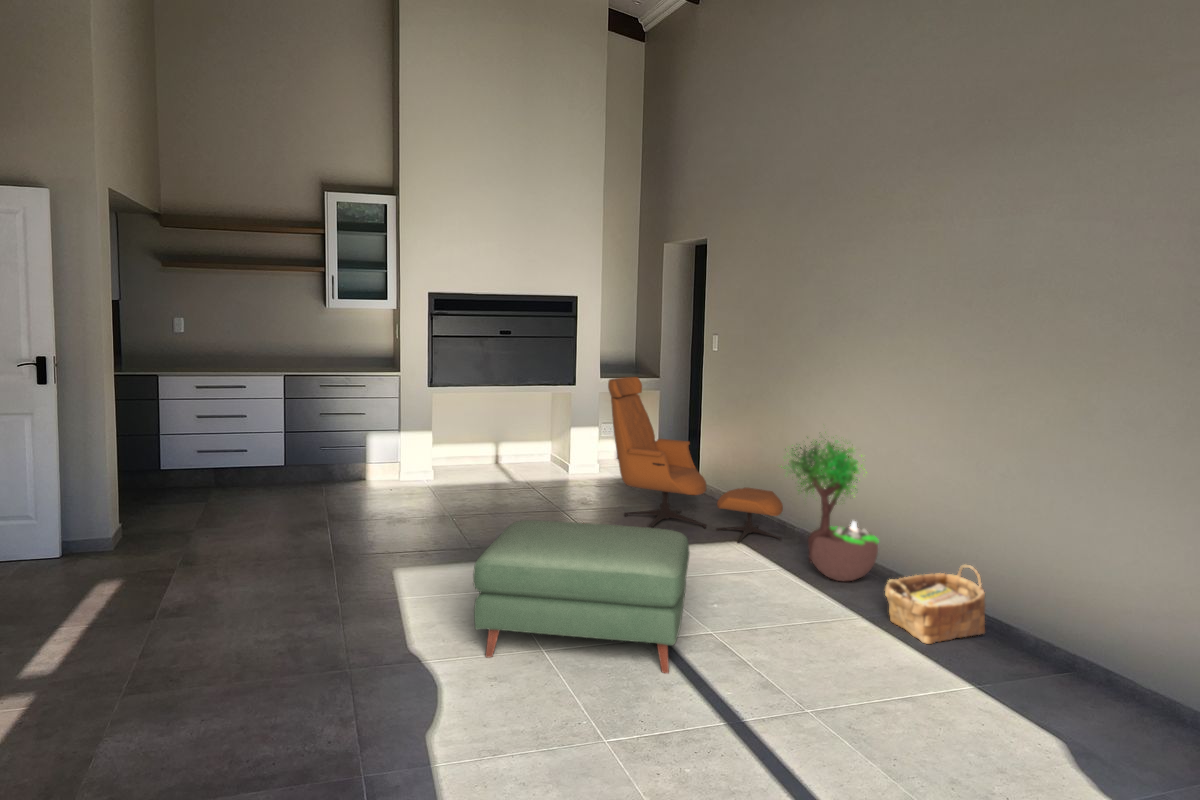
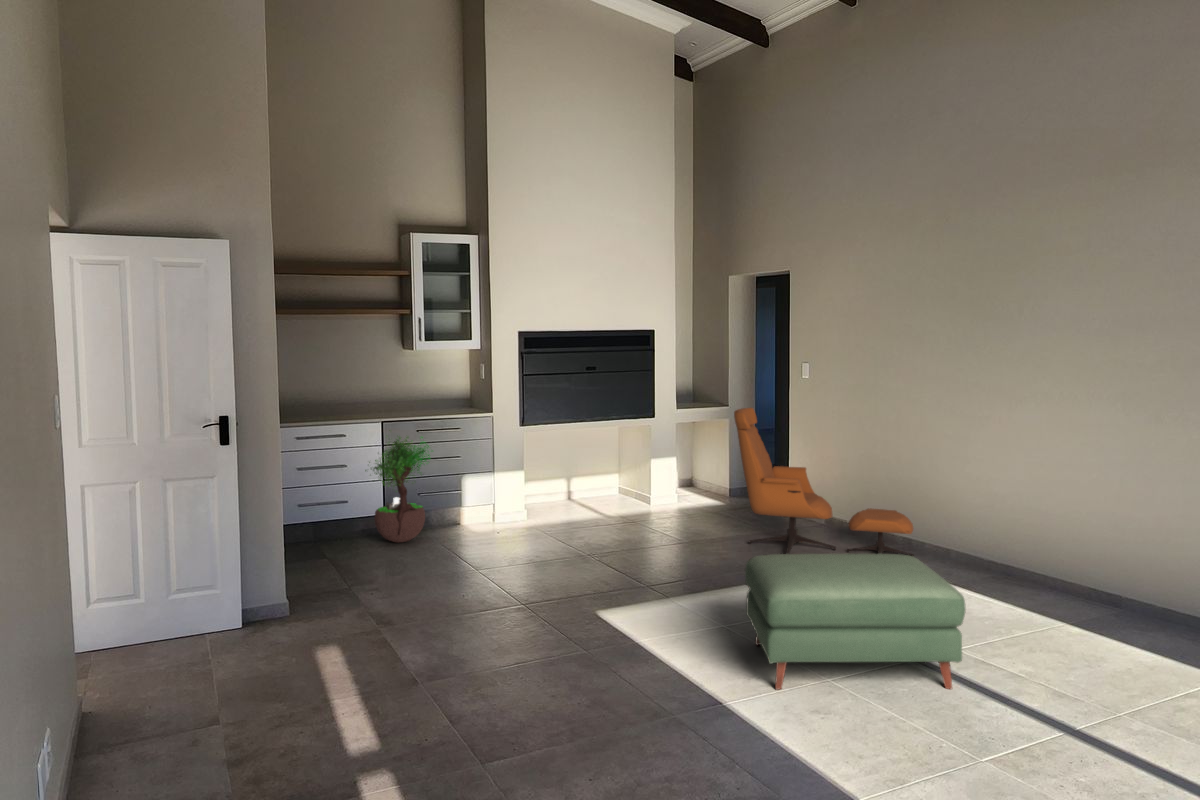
potted tree: present [783,432,878,581] -> present [365,437,430,542]
woven basket: present [885,565,985,644] -> none [1083,567,1179,642]

